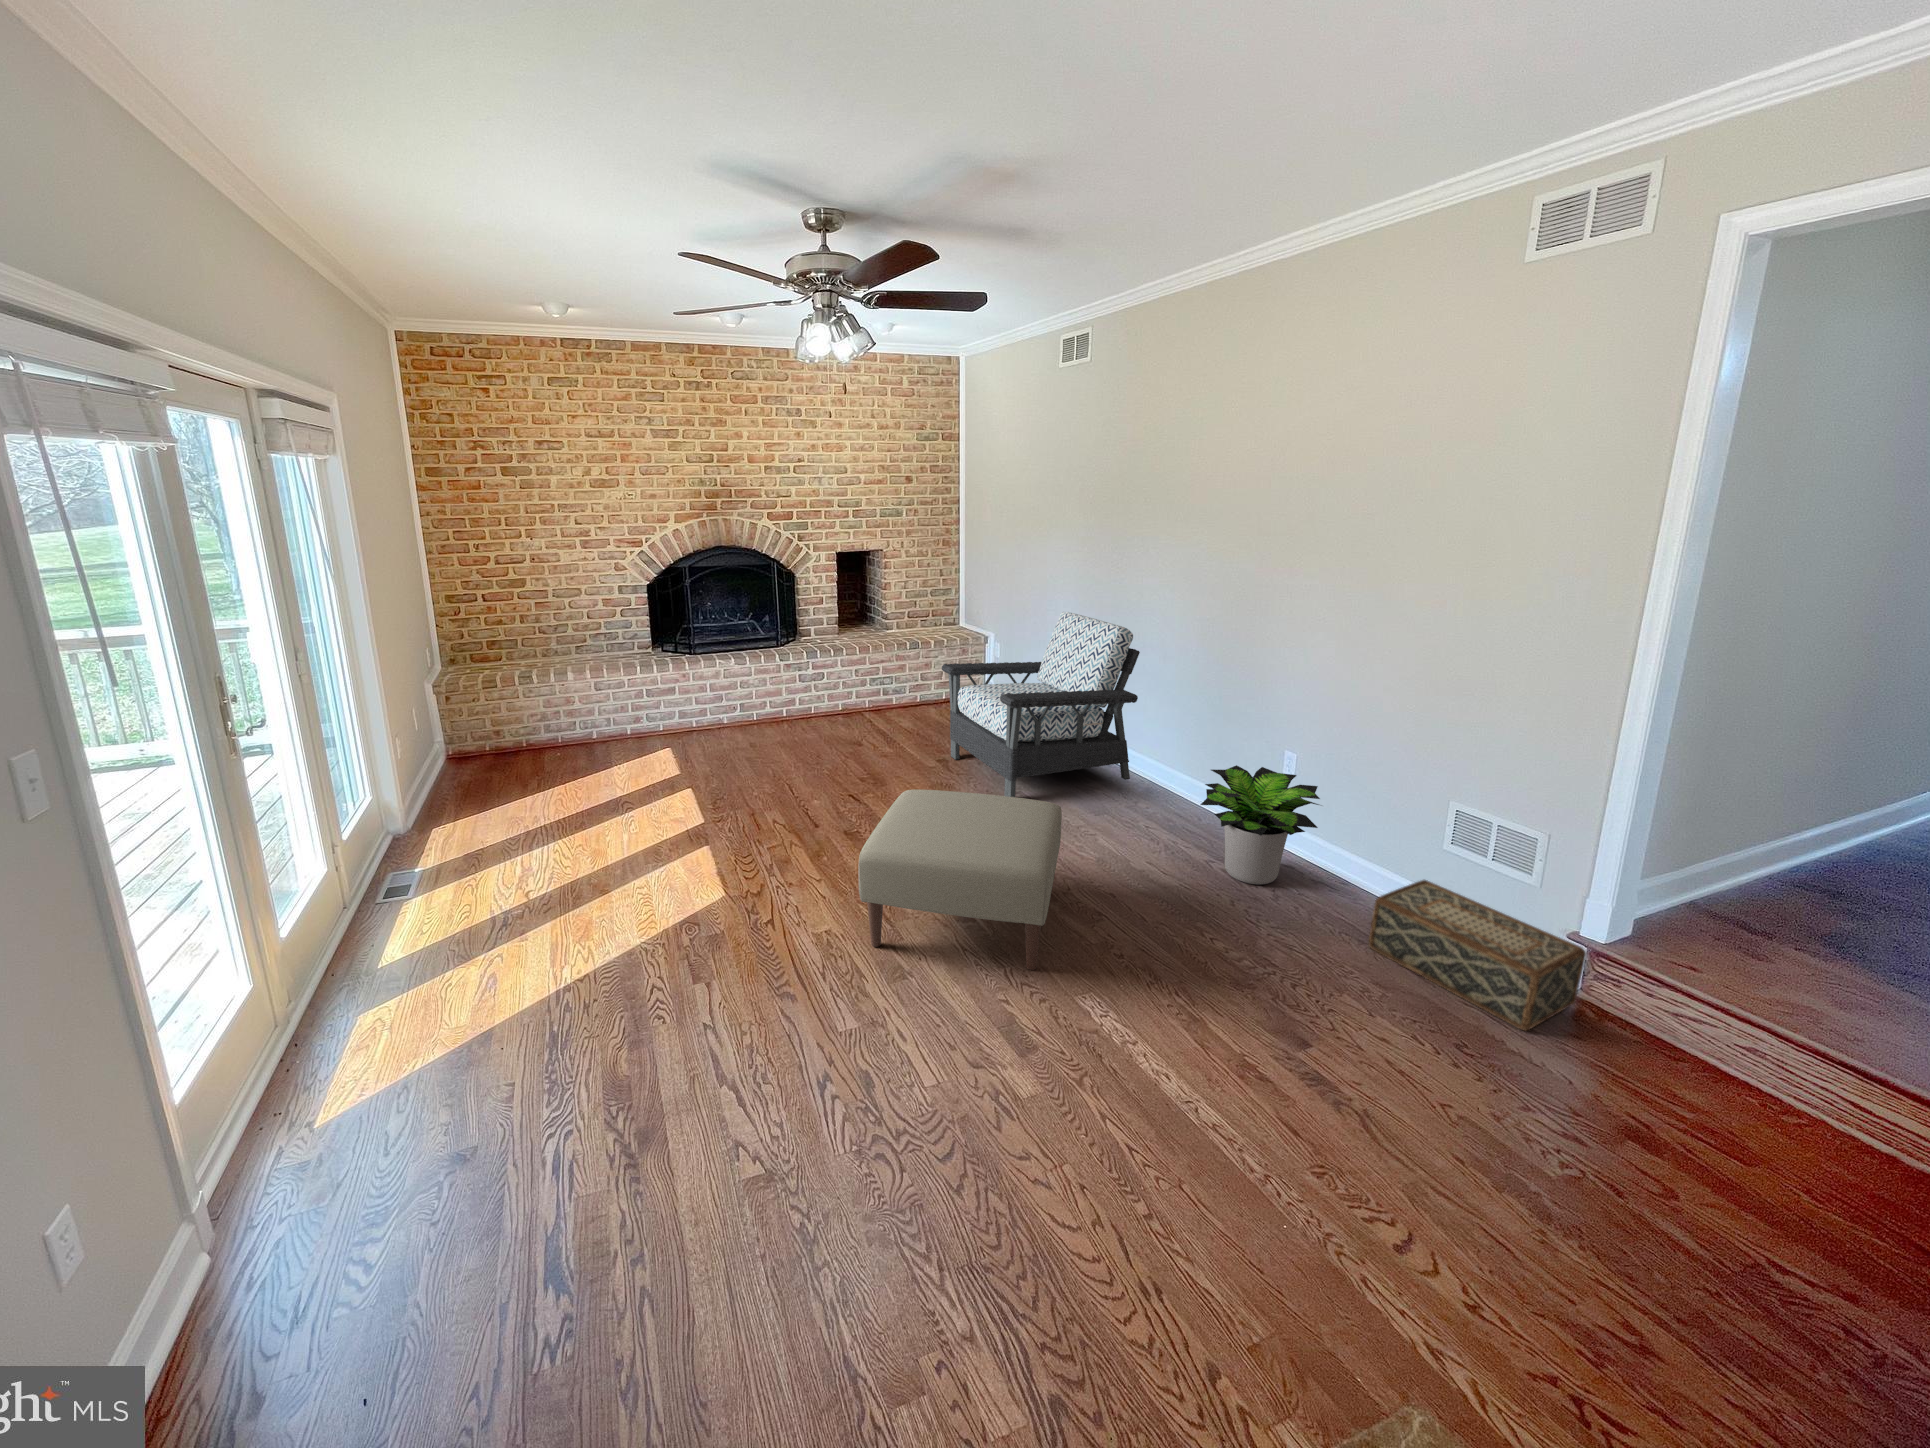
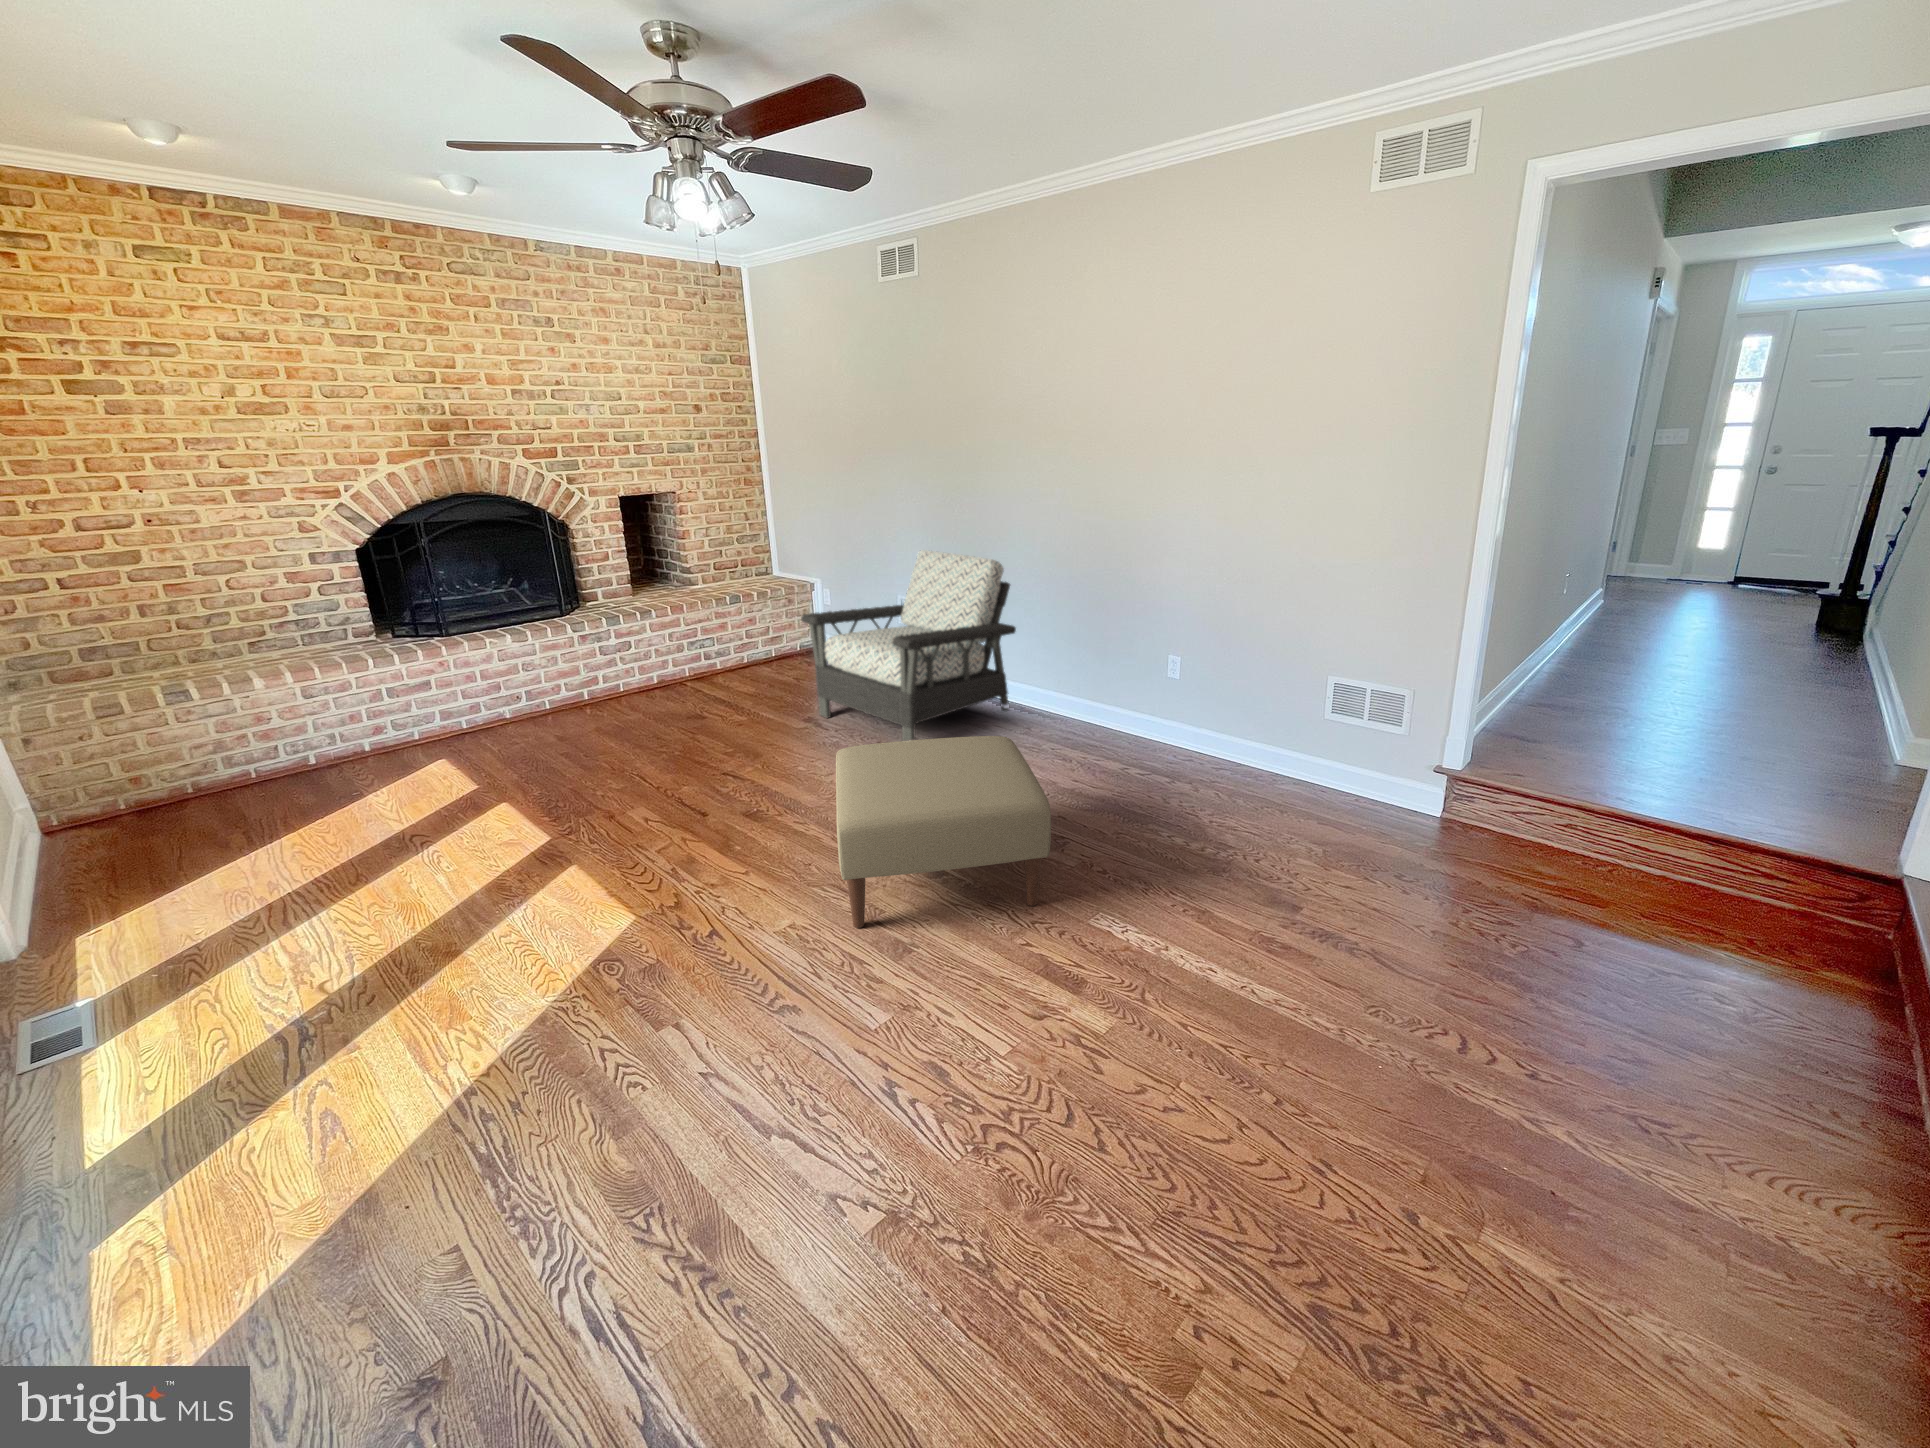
potted plant: present [1201,765,1320,884] -> none [1114,676,1221,782]
woven basket: present [1369,880,1586,1031] -> none [1277,749,1429,849]

